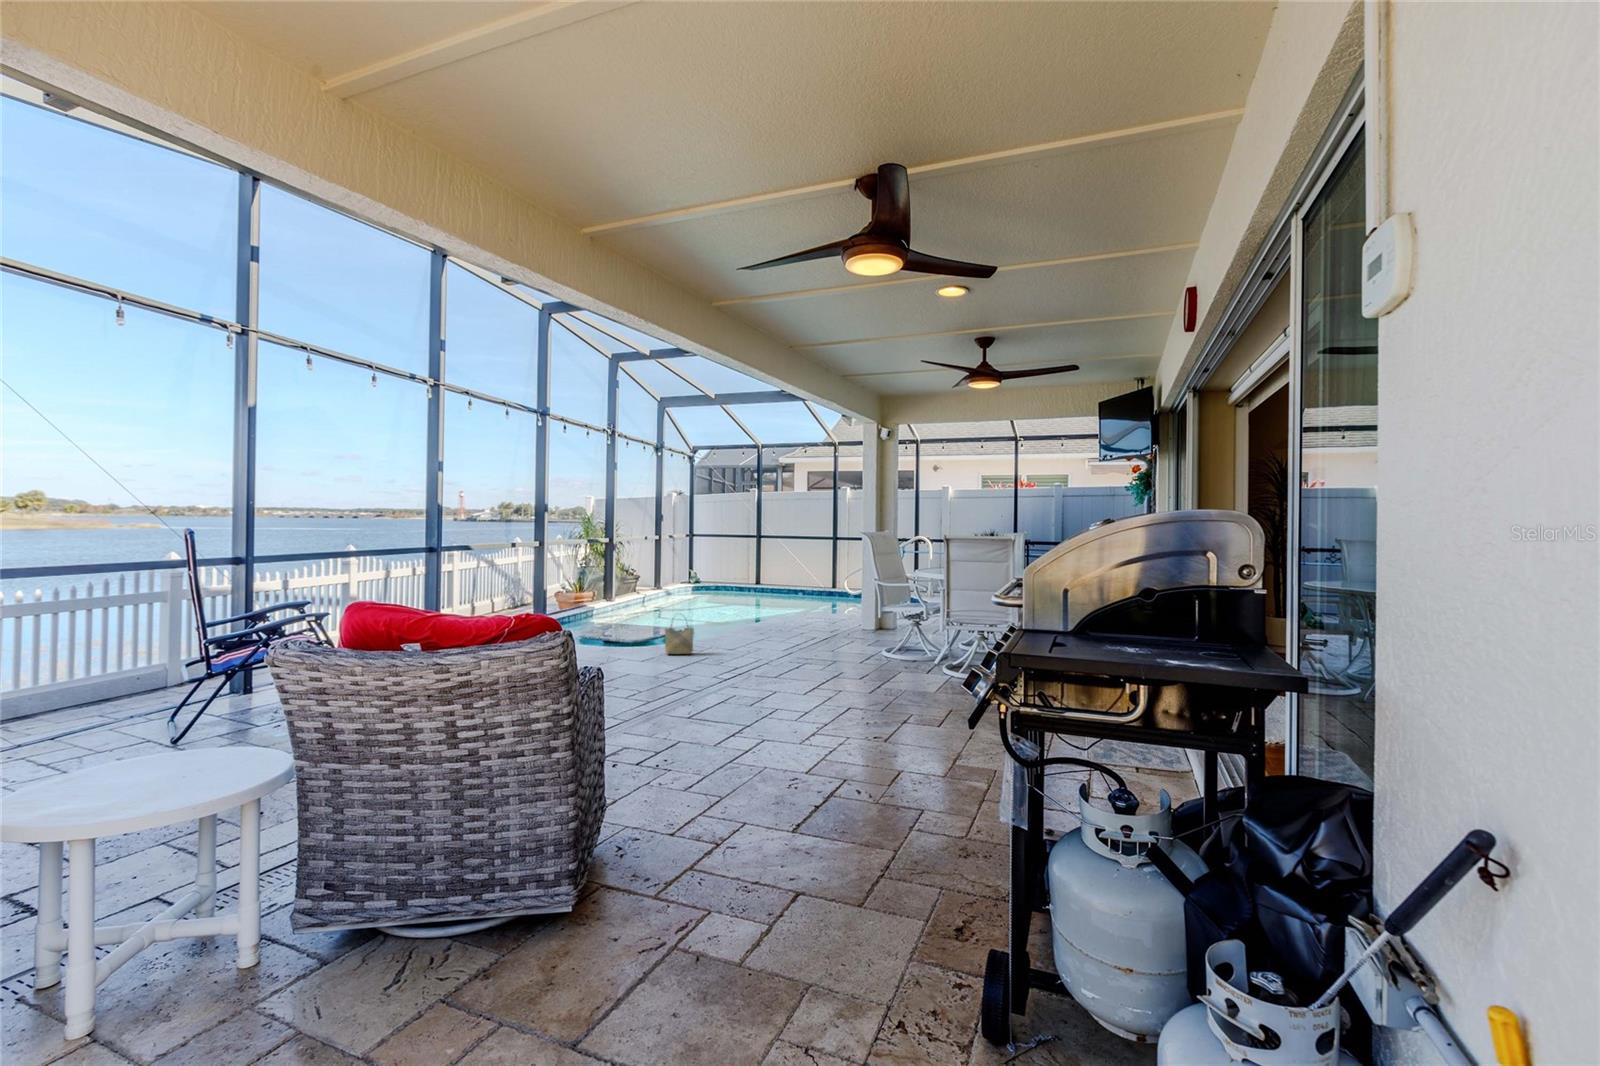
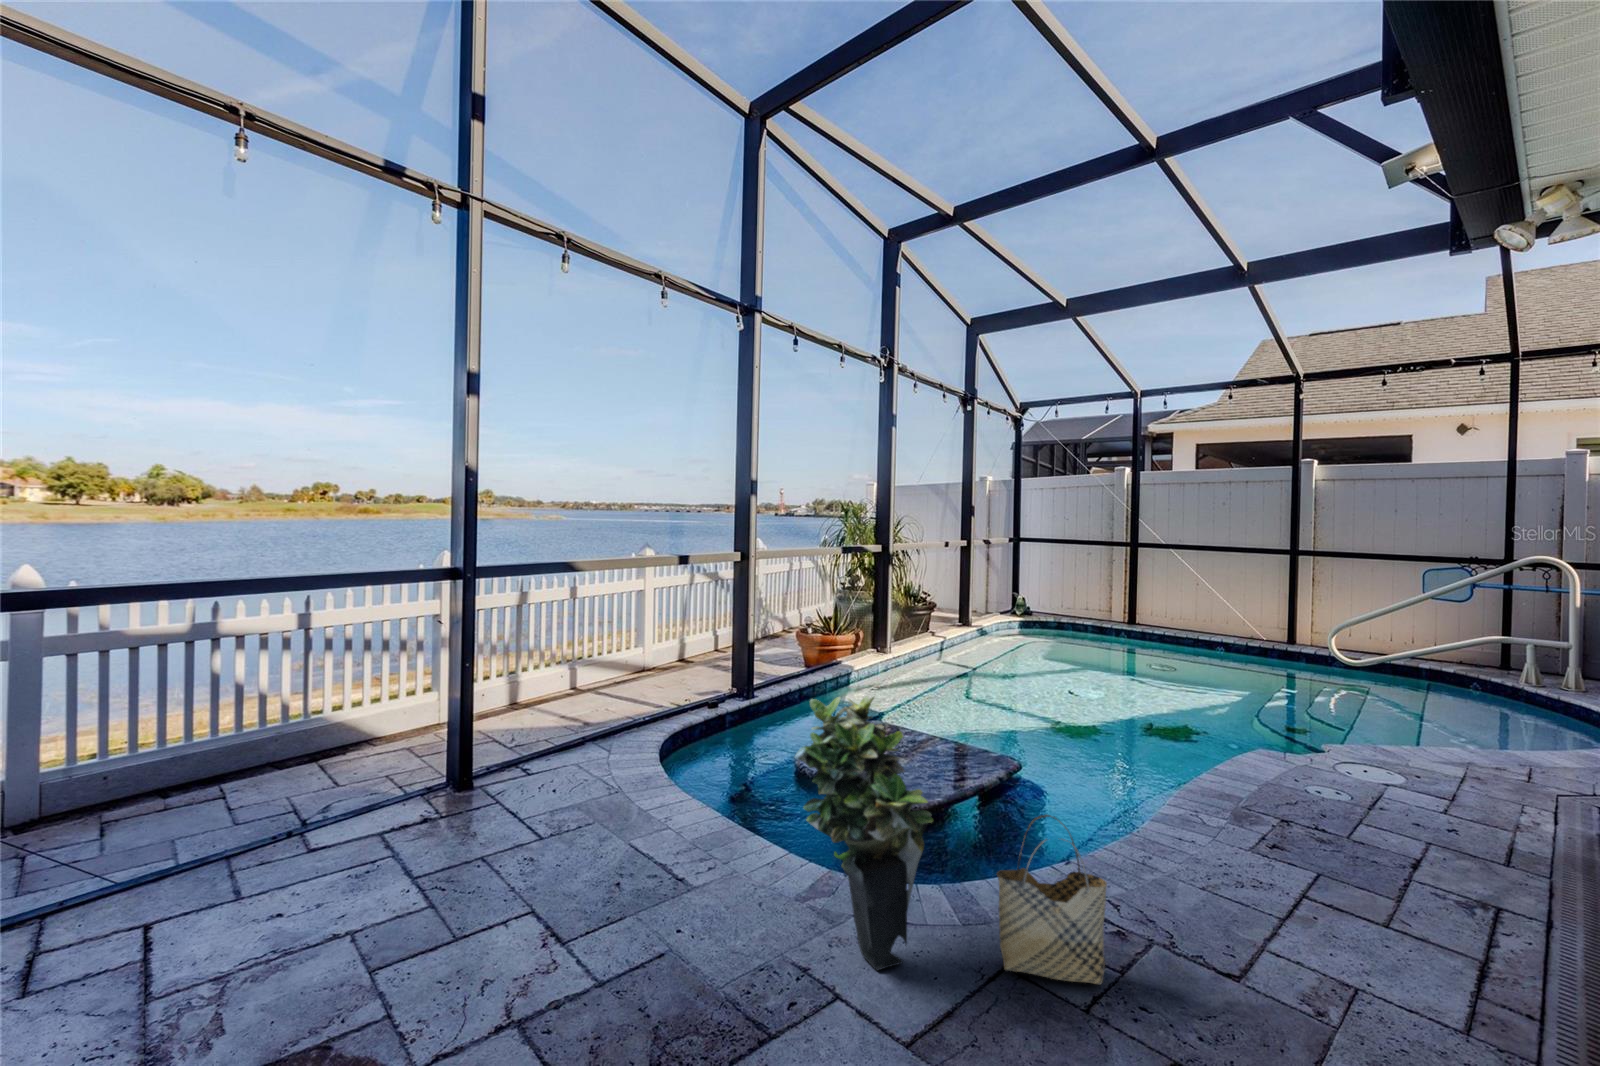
potted plant: none [604,584,646,658] -> present [795,697,933,971]

